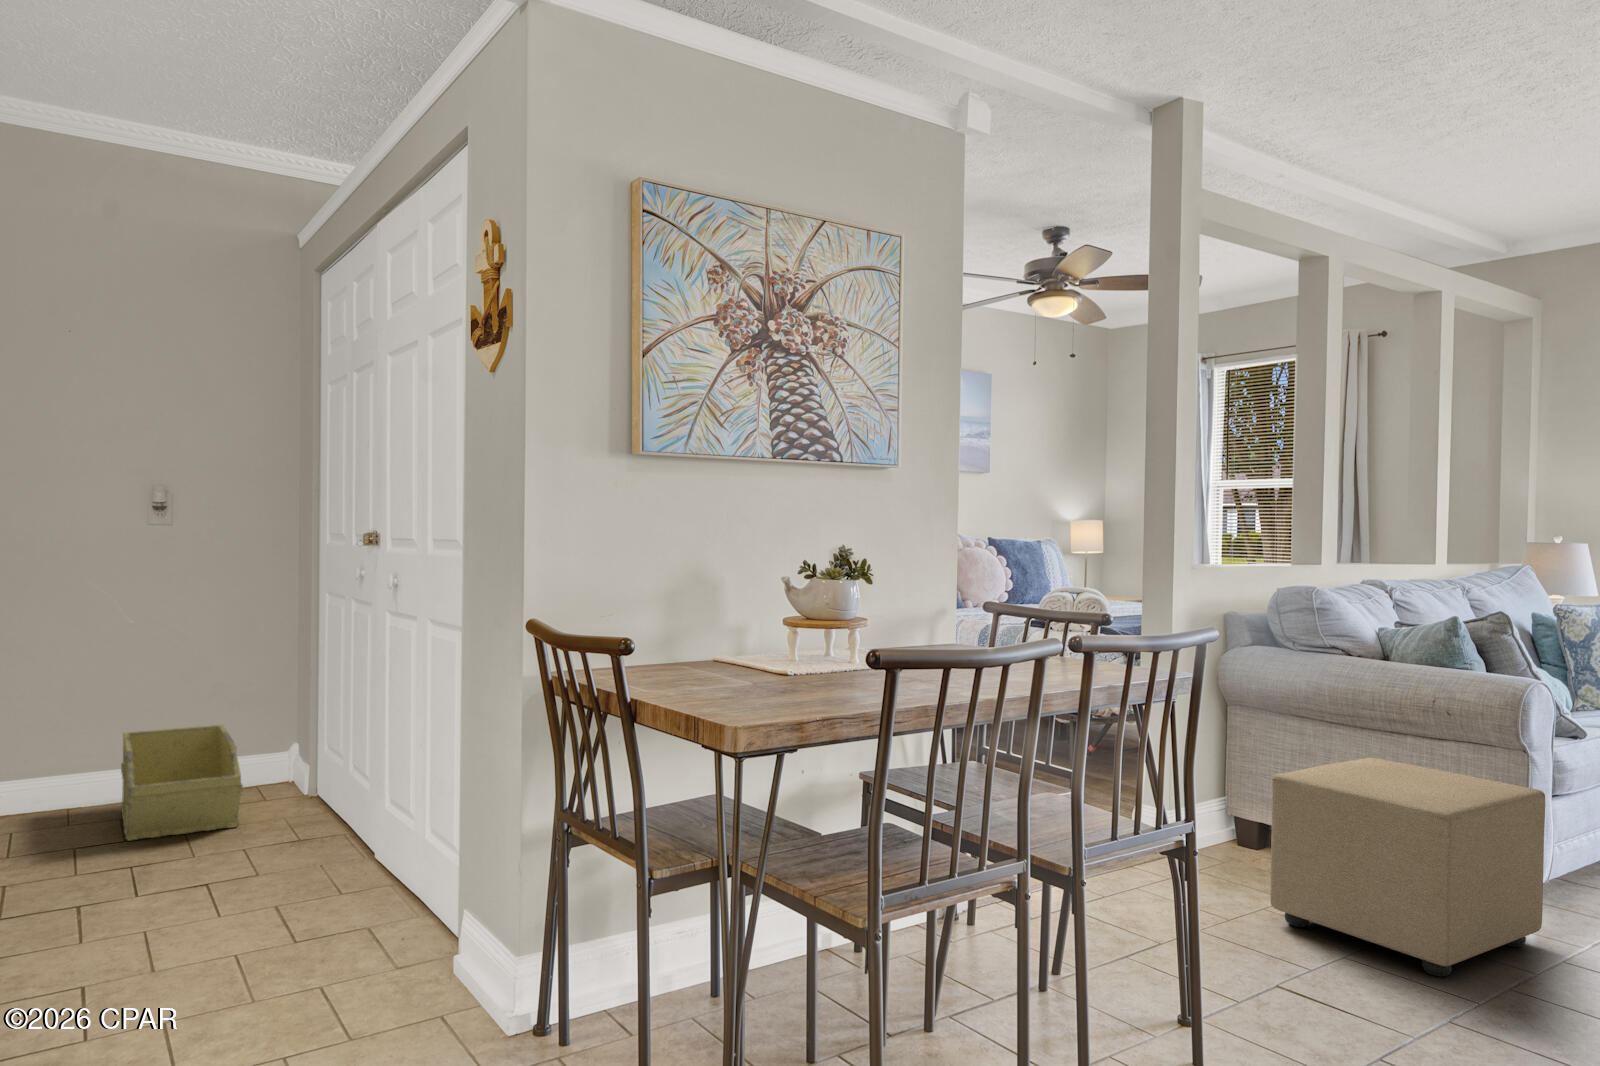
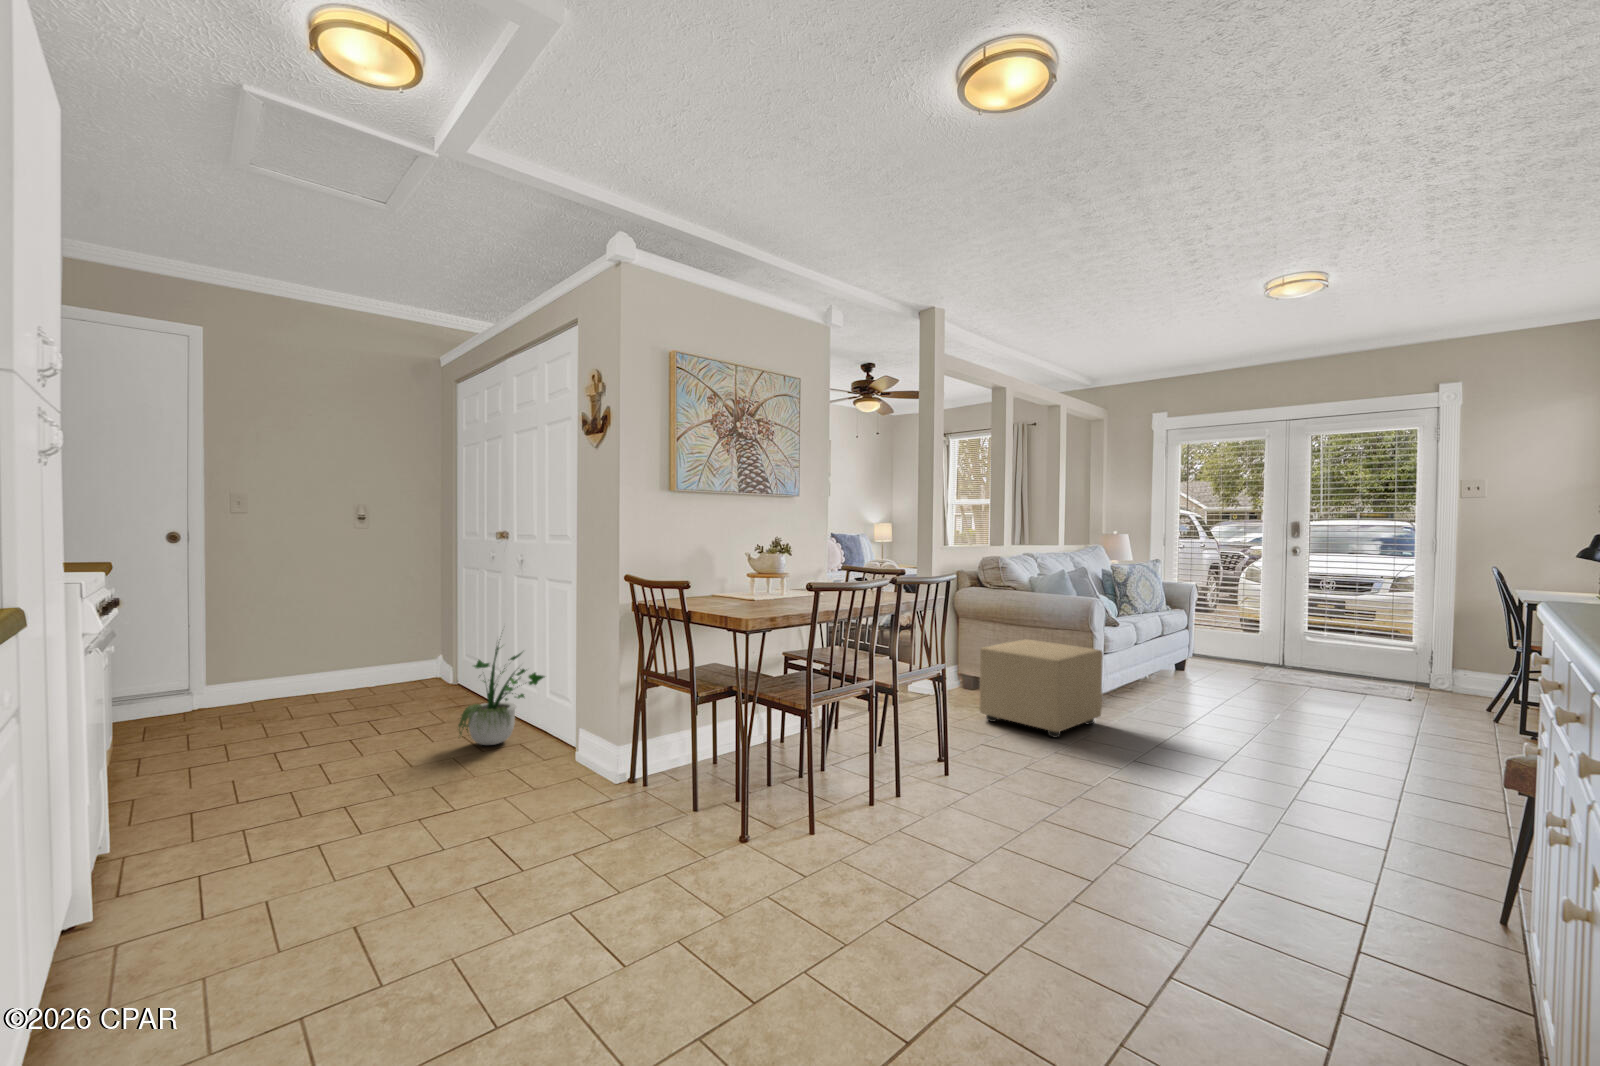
potted plant: none [259,699,418,926] -> present [458,642,544,745]
storage bin: present [121,725,243,841] -> none [334,645,418,711]

